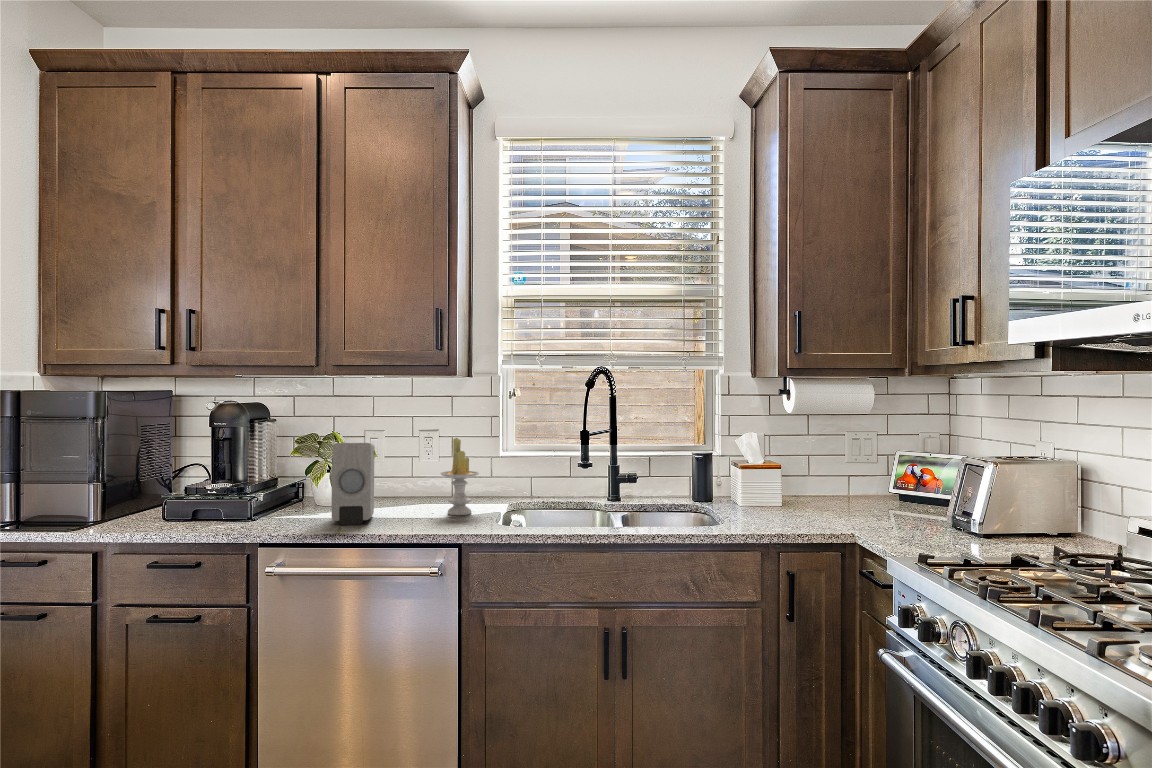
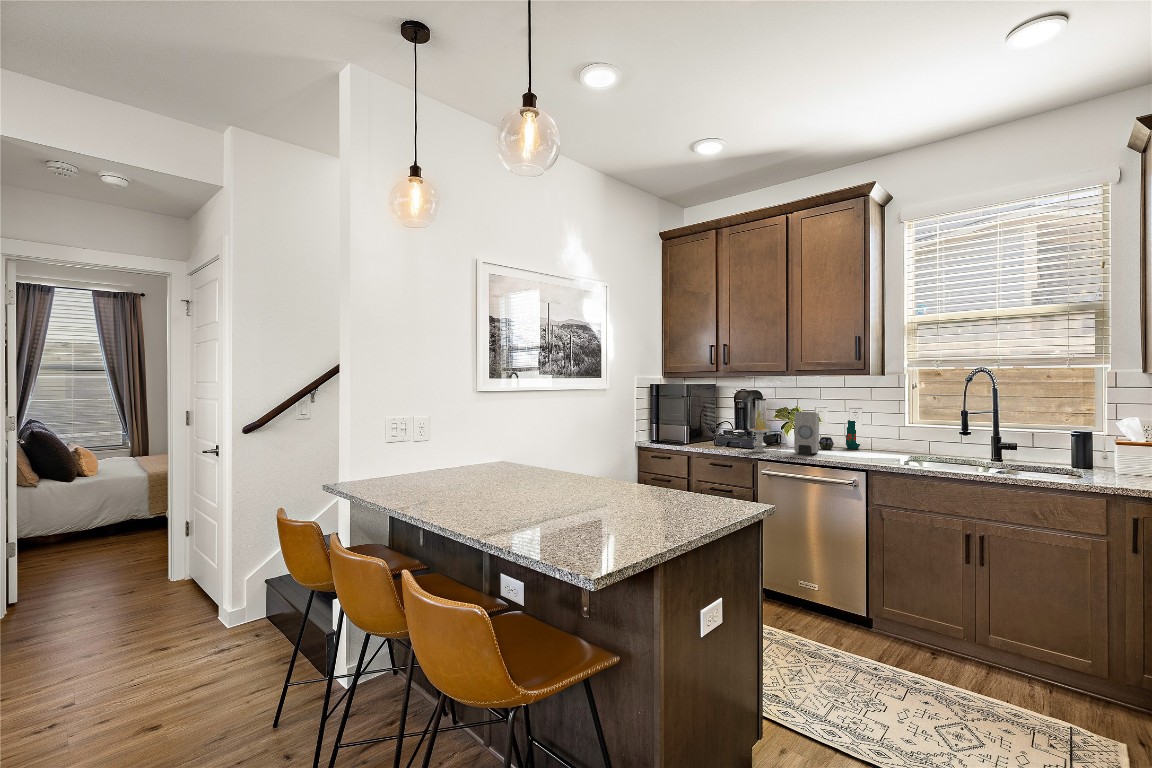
candle: present [441,438,479,515] -> present [749,410,771,452]
vase: none [371,451,437,506] -> present [819,420,860,449]

